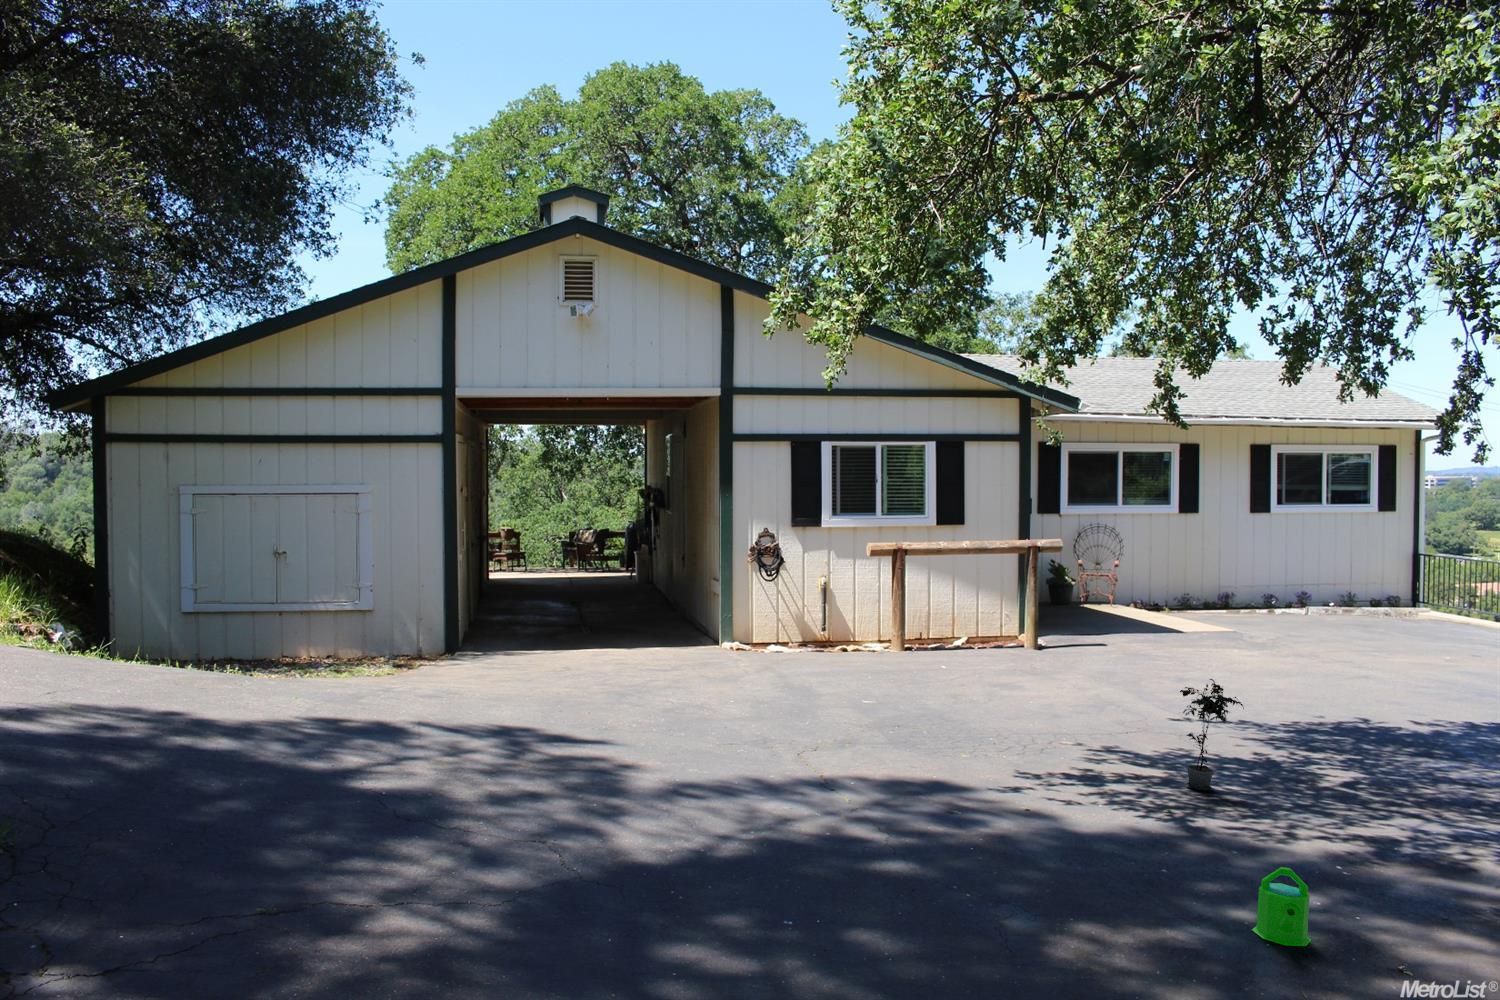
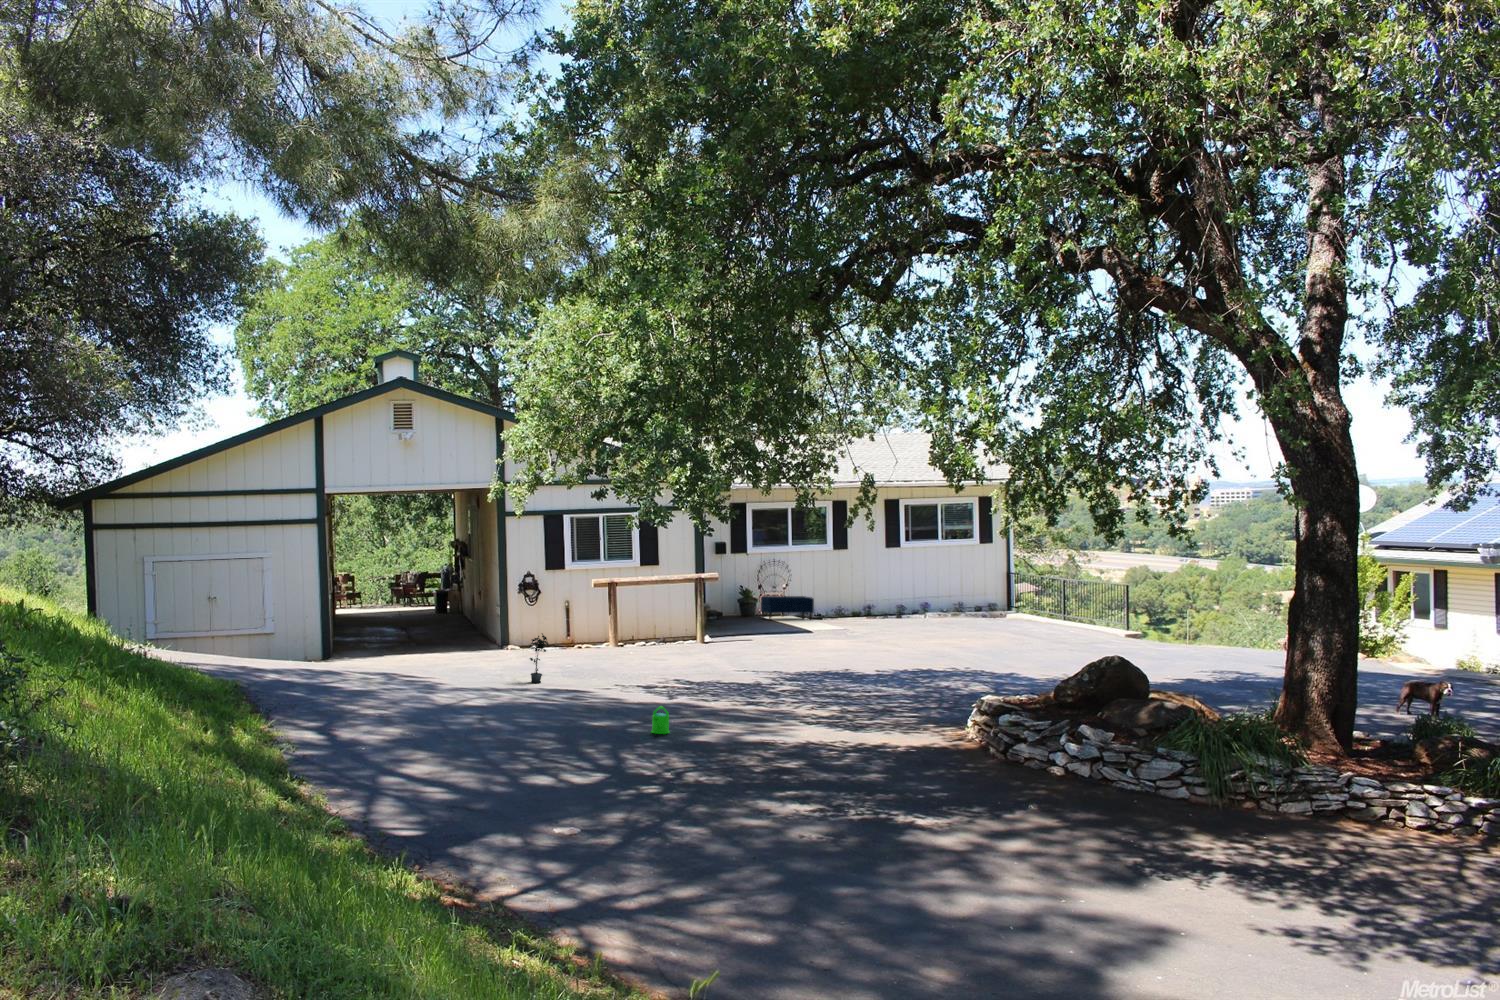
bench: none [1070,575,1150,613] -> present [761,596,814,620]
potted plant: present [1180,679,1244,791] -> present [530,634,548,683]

